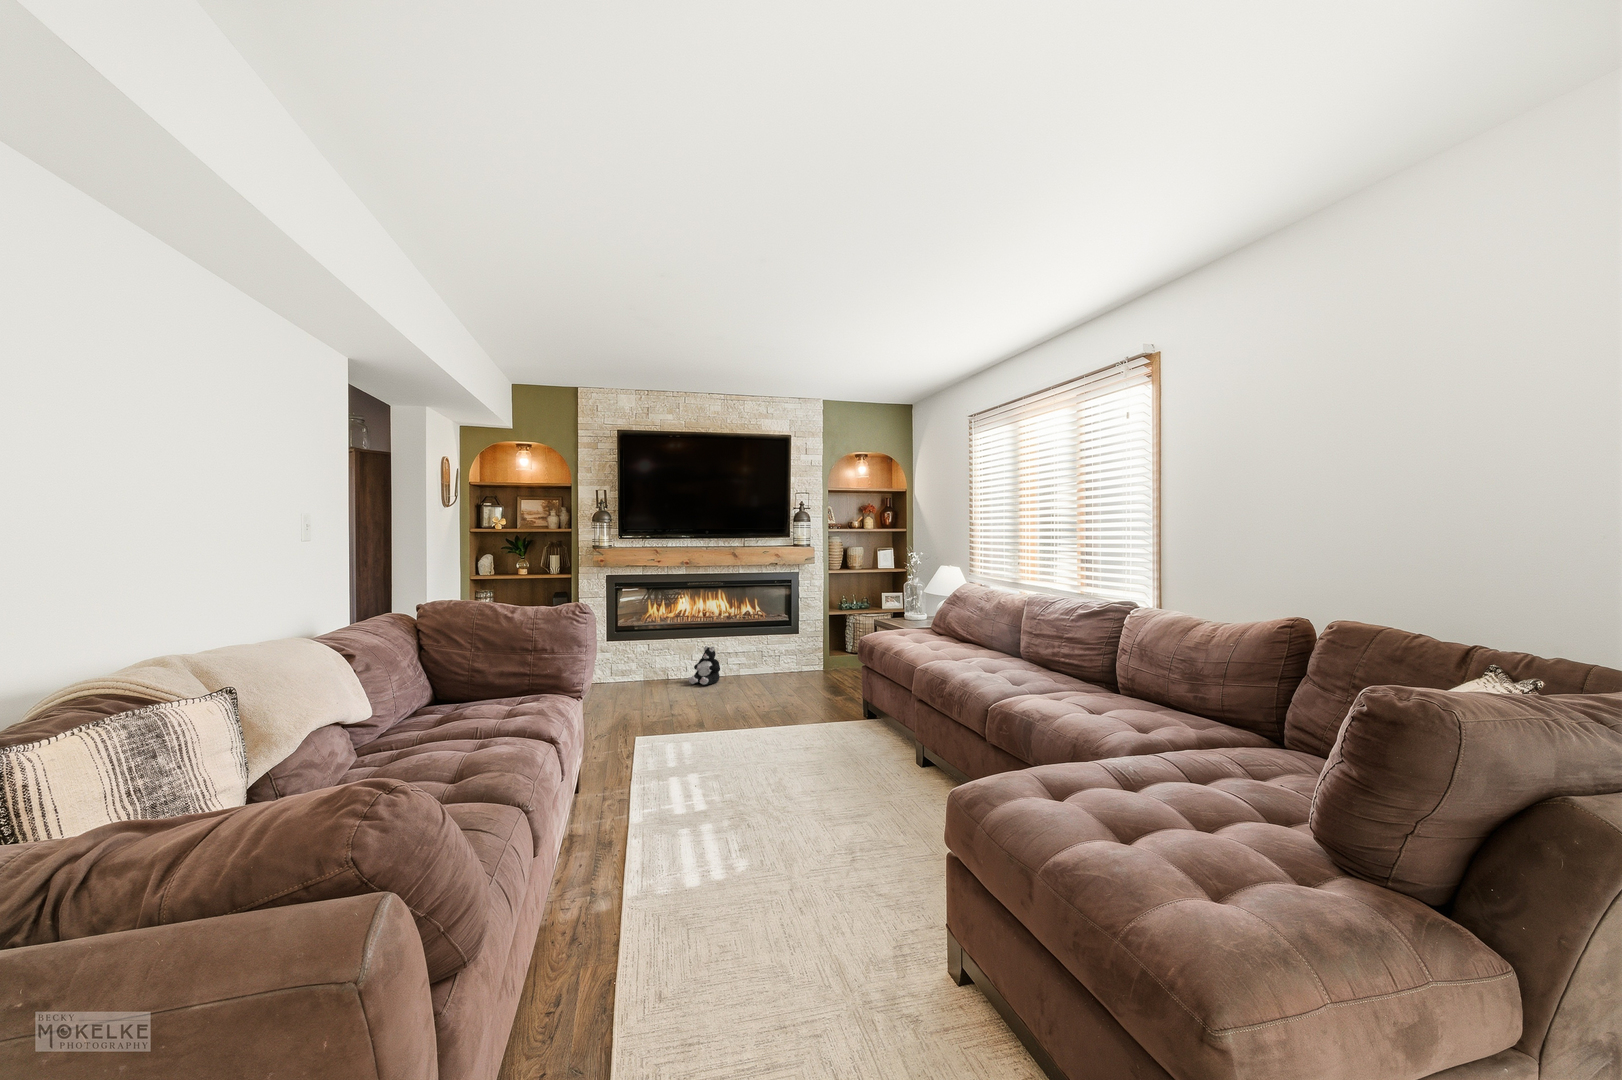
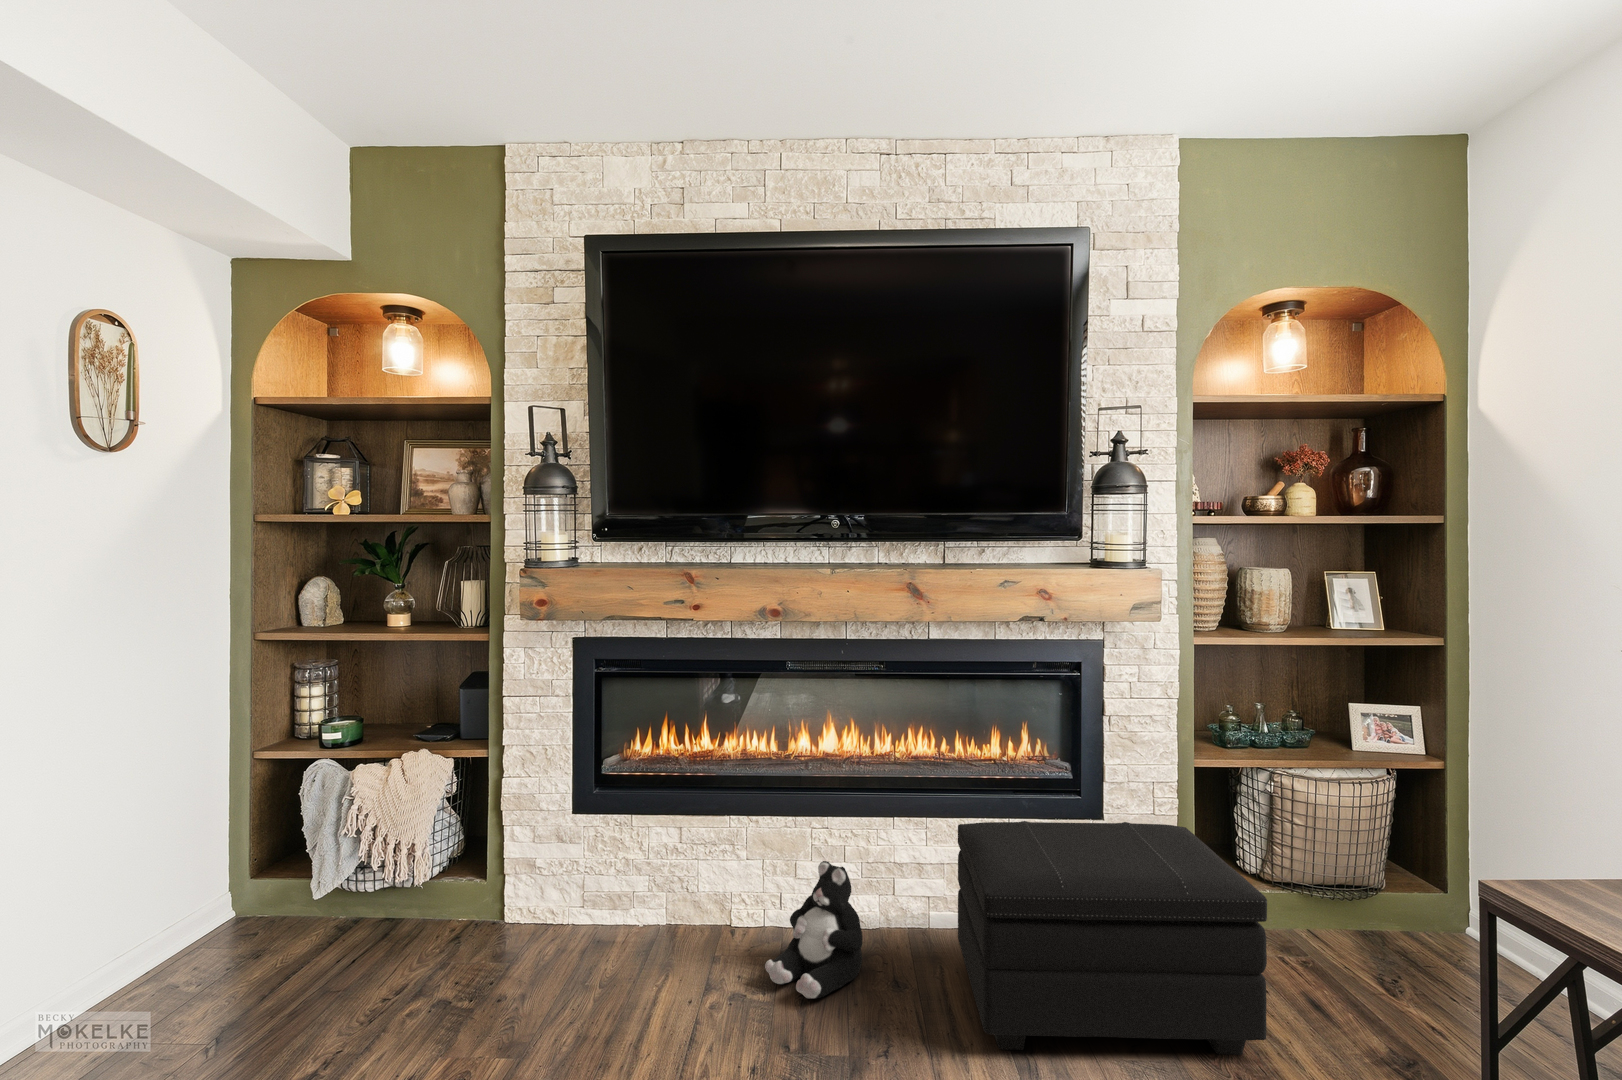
footstool: none [750,627,837,687] -> present [958,821,1267,1055]

